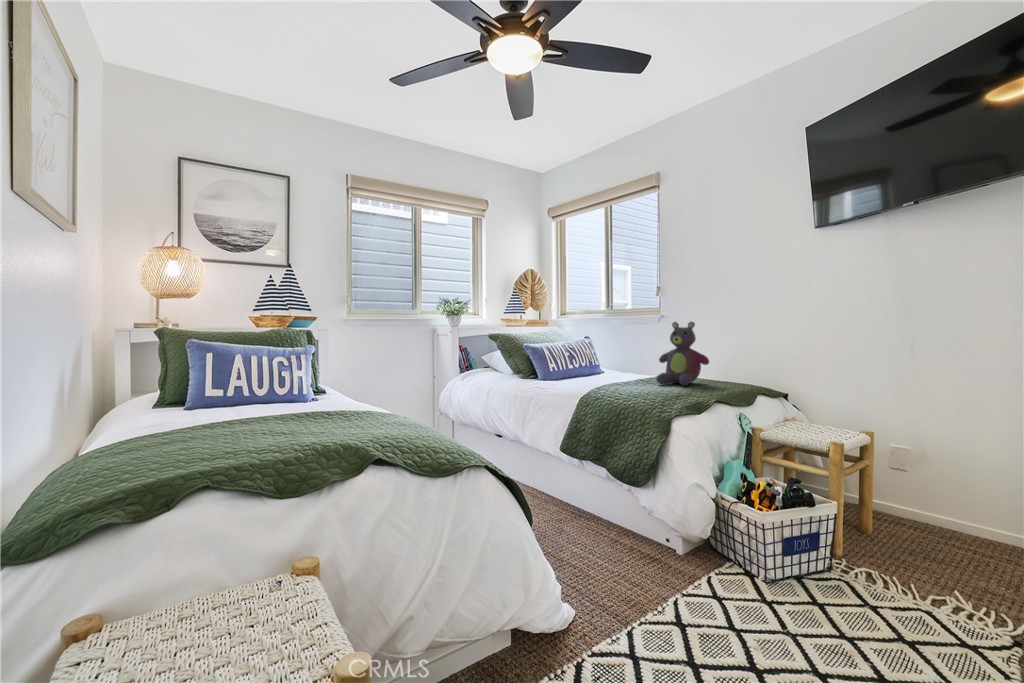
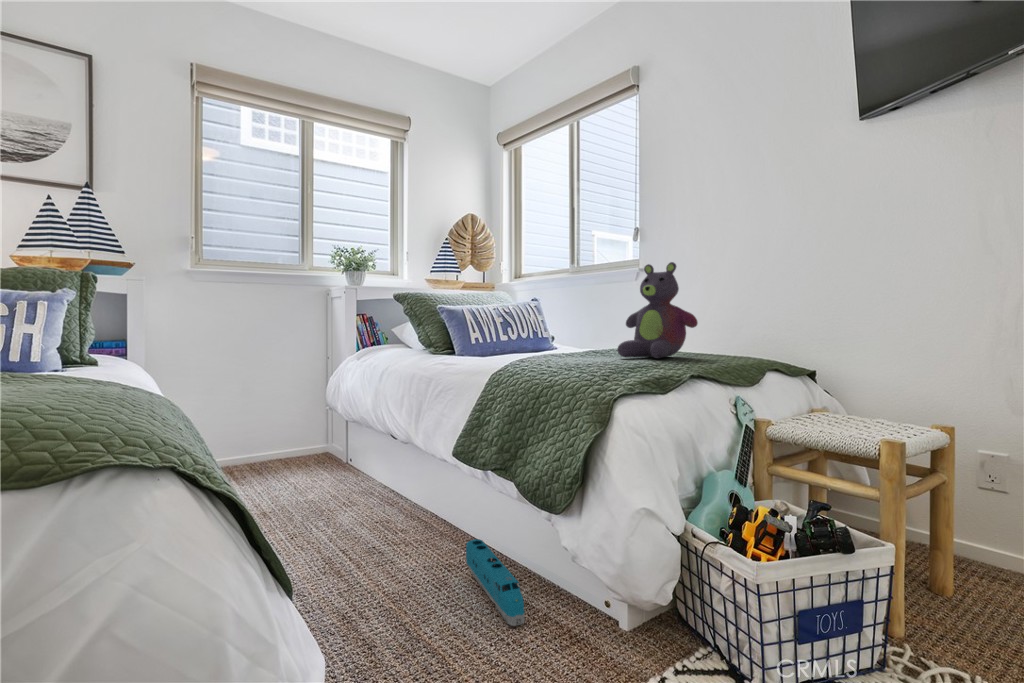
toy train: none [571,502,621,552] -> present [466,539,525,626]

